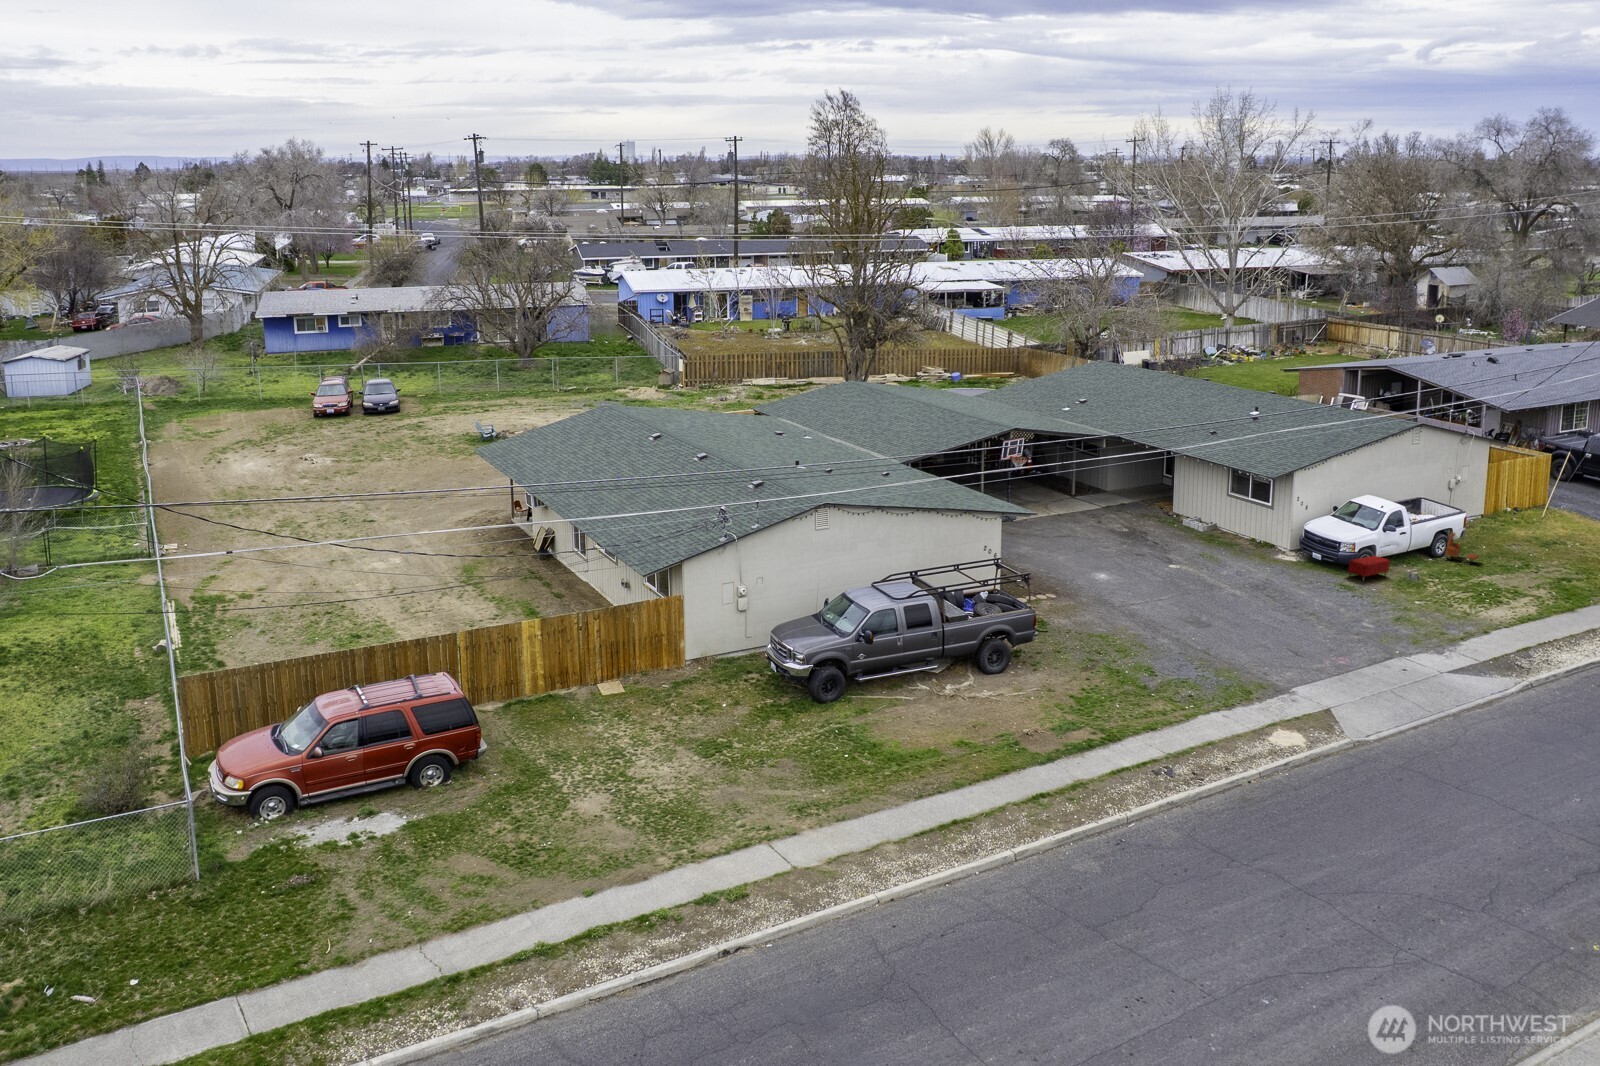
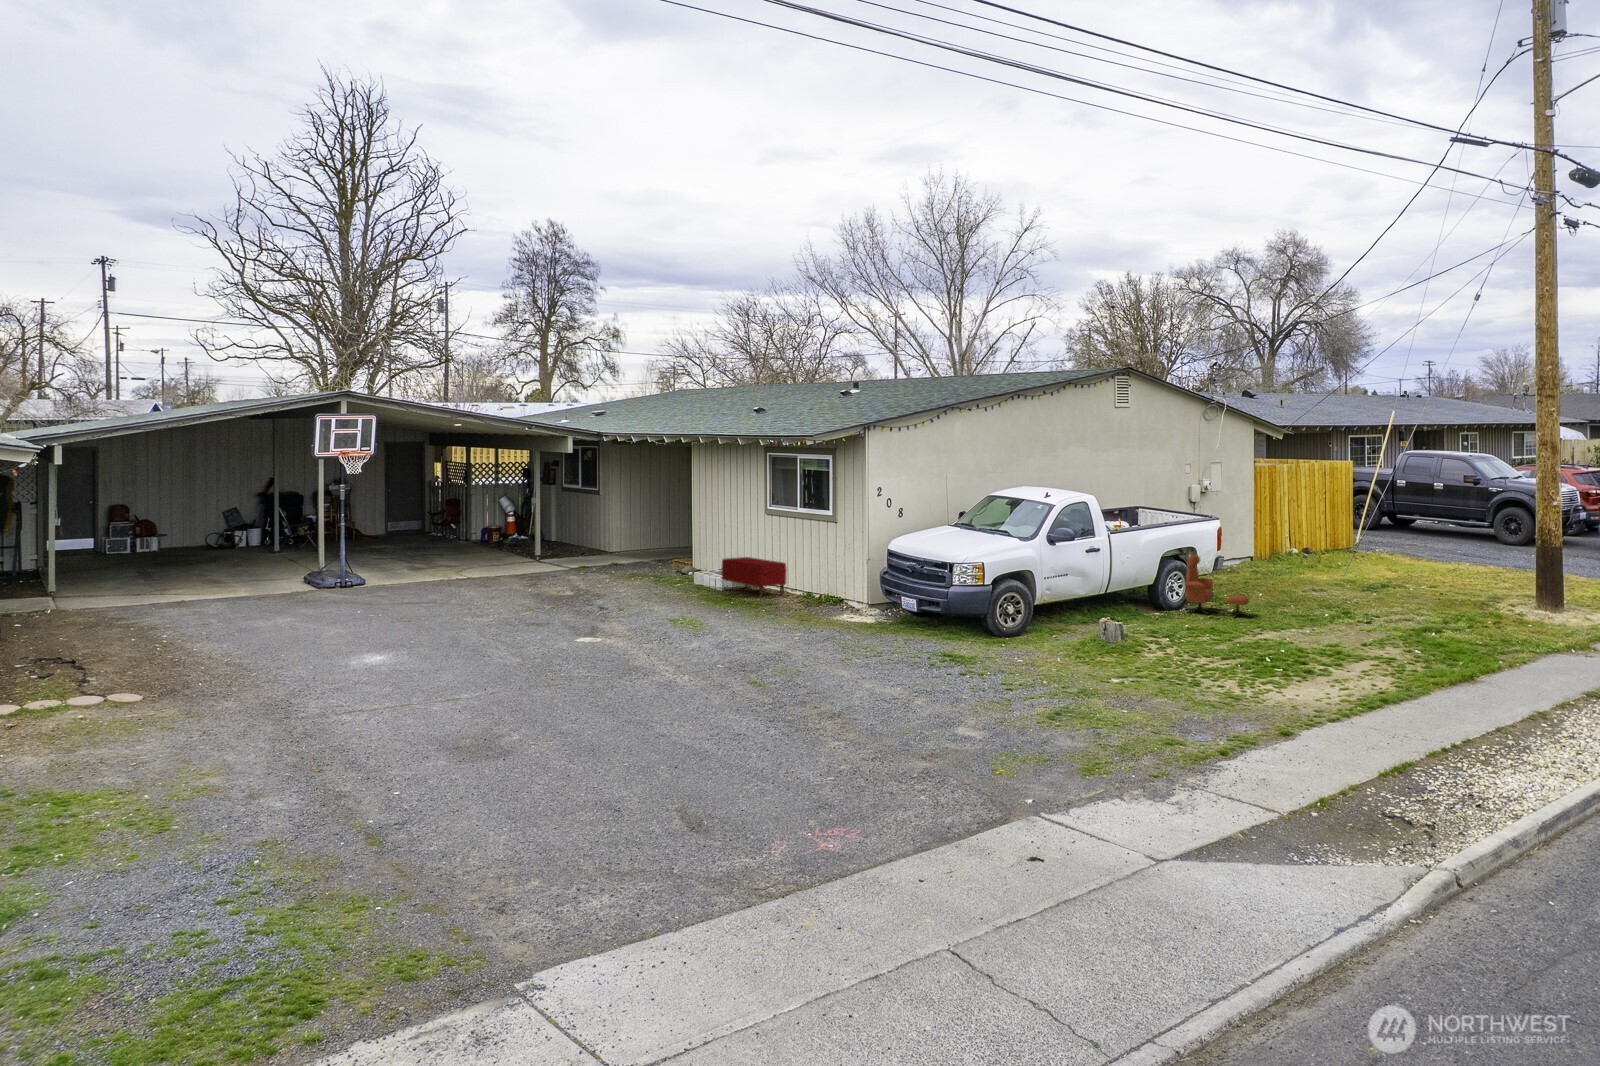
bench: present [1348,556,1390,581] -> present [722,557,787,597]

